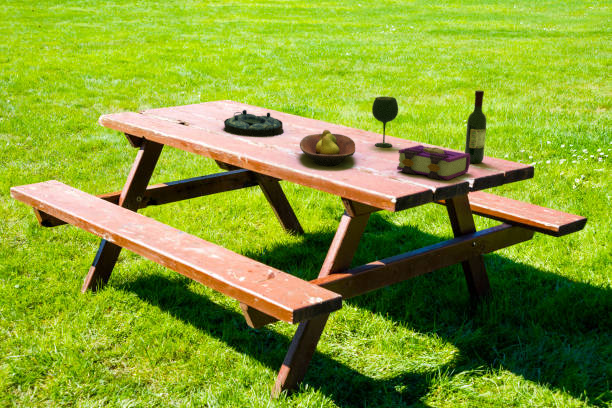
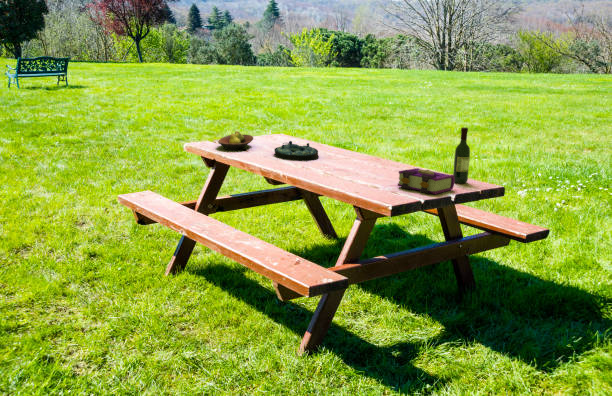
wine glass: present [372,97,398,147] -> none [384,132,404,170]
fruit bowl: present [300,130,355,166] -> present [218,131,253,151]

